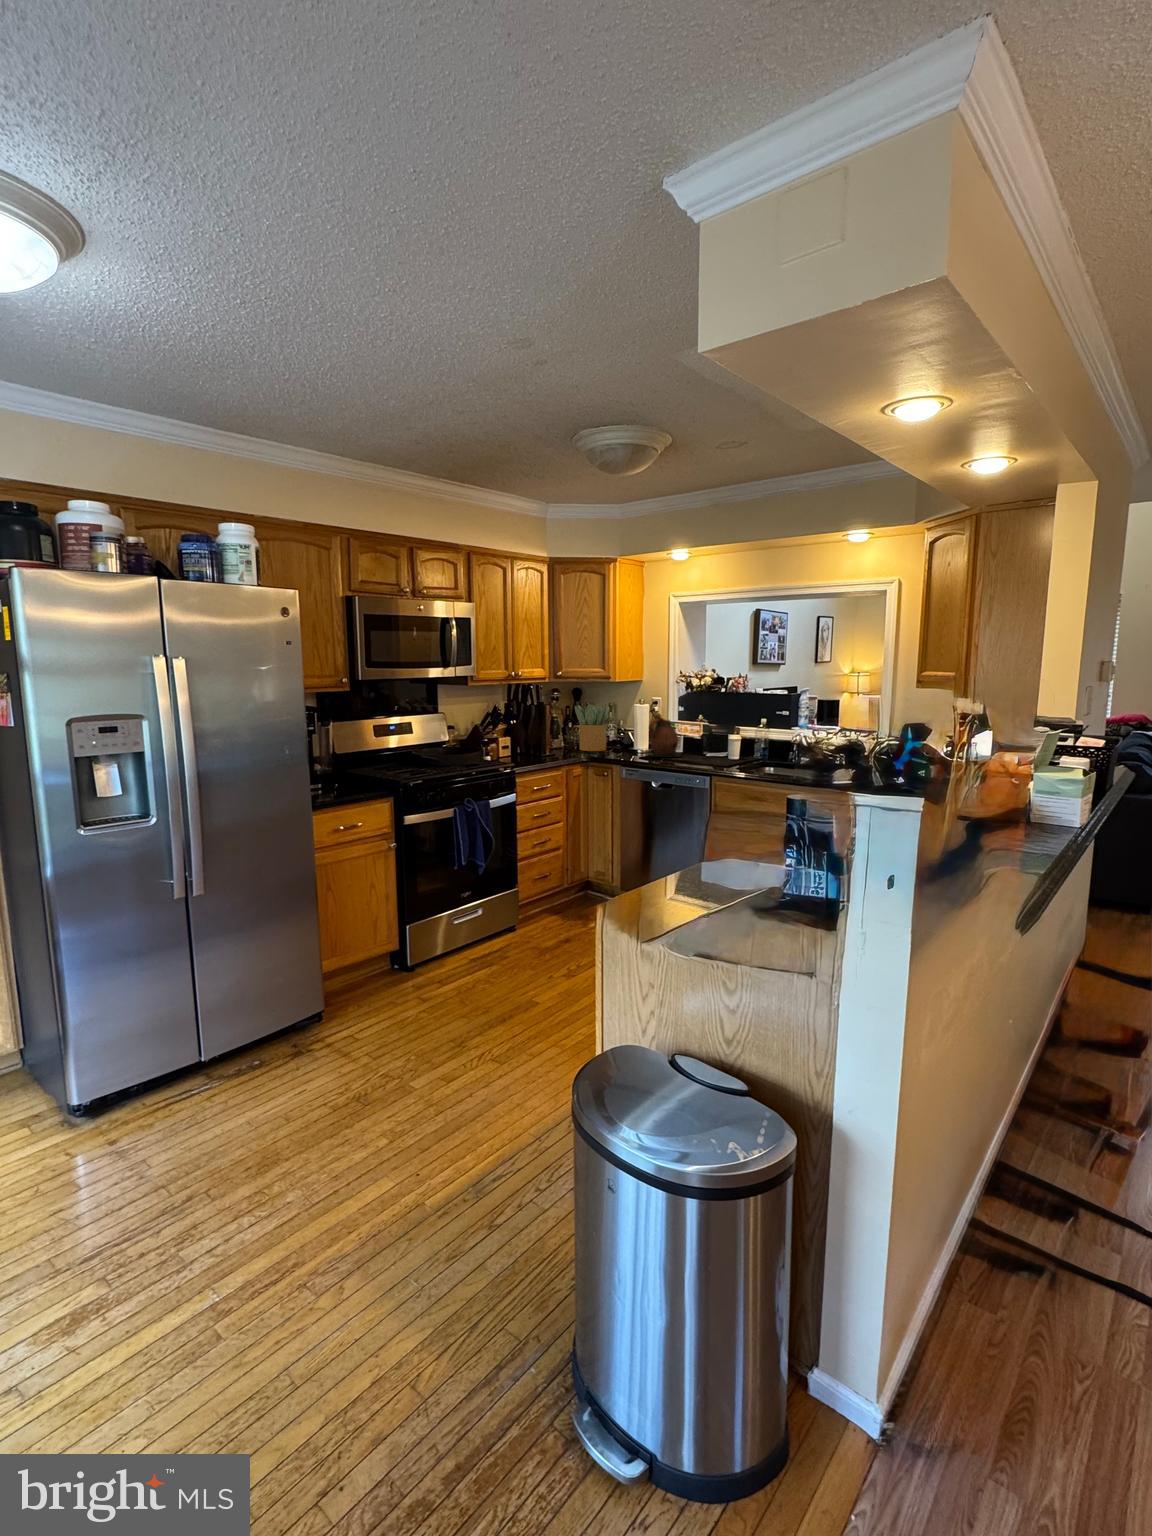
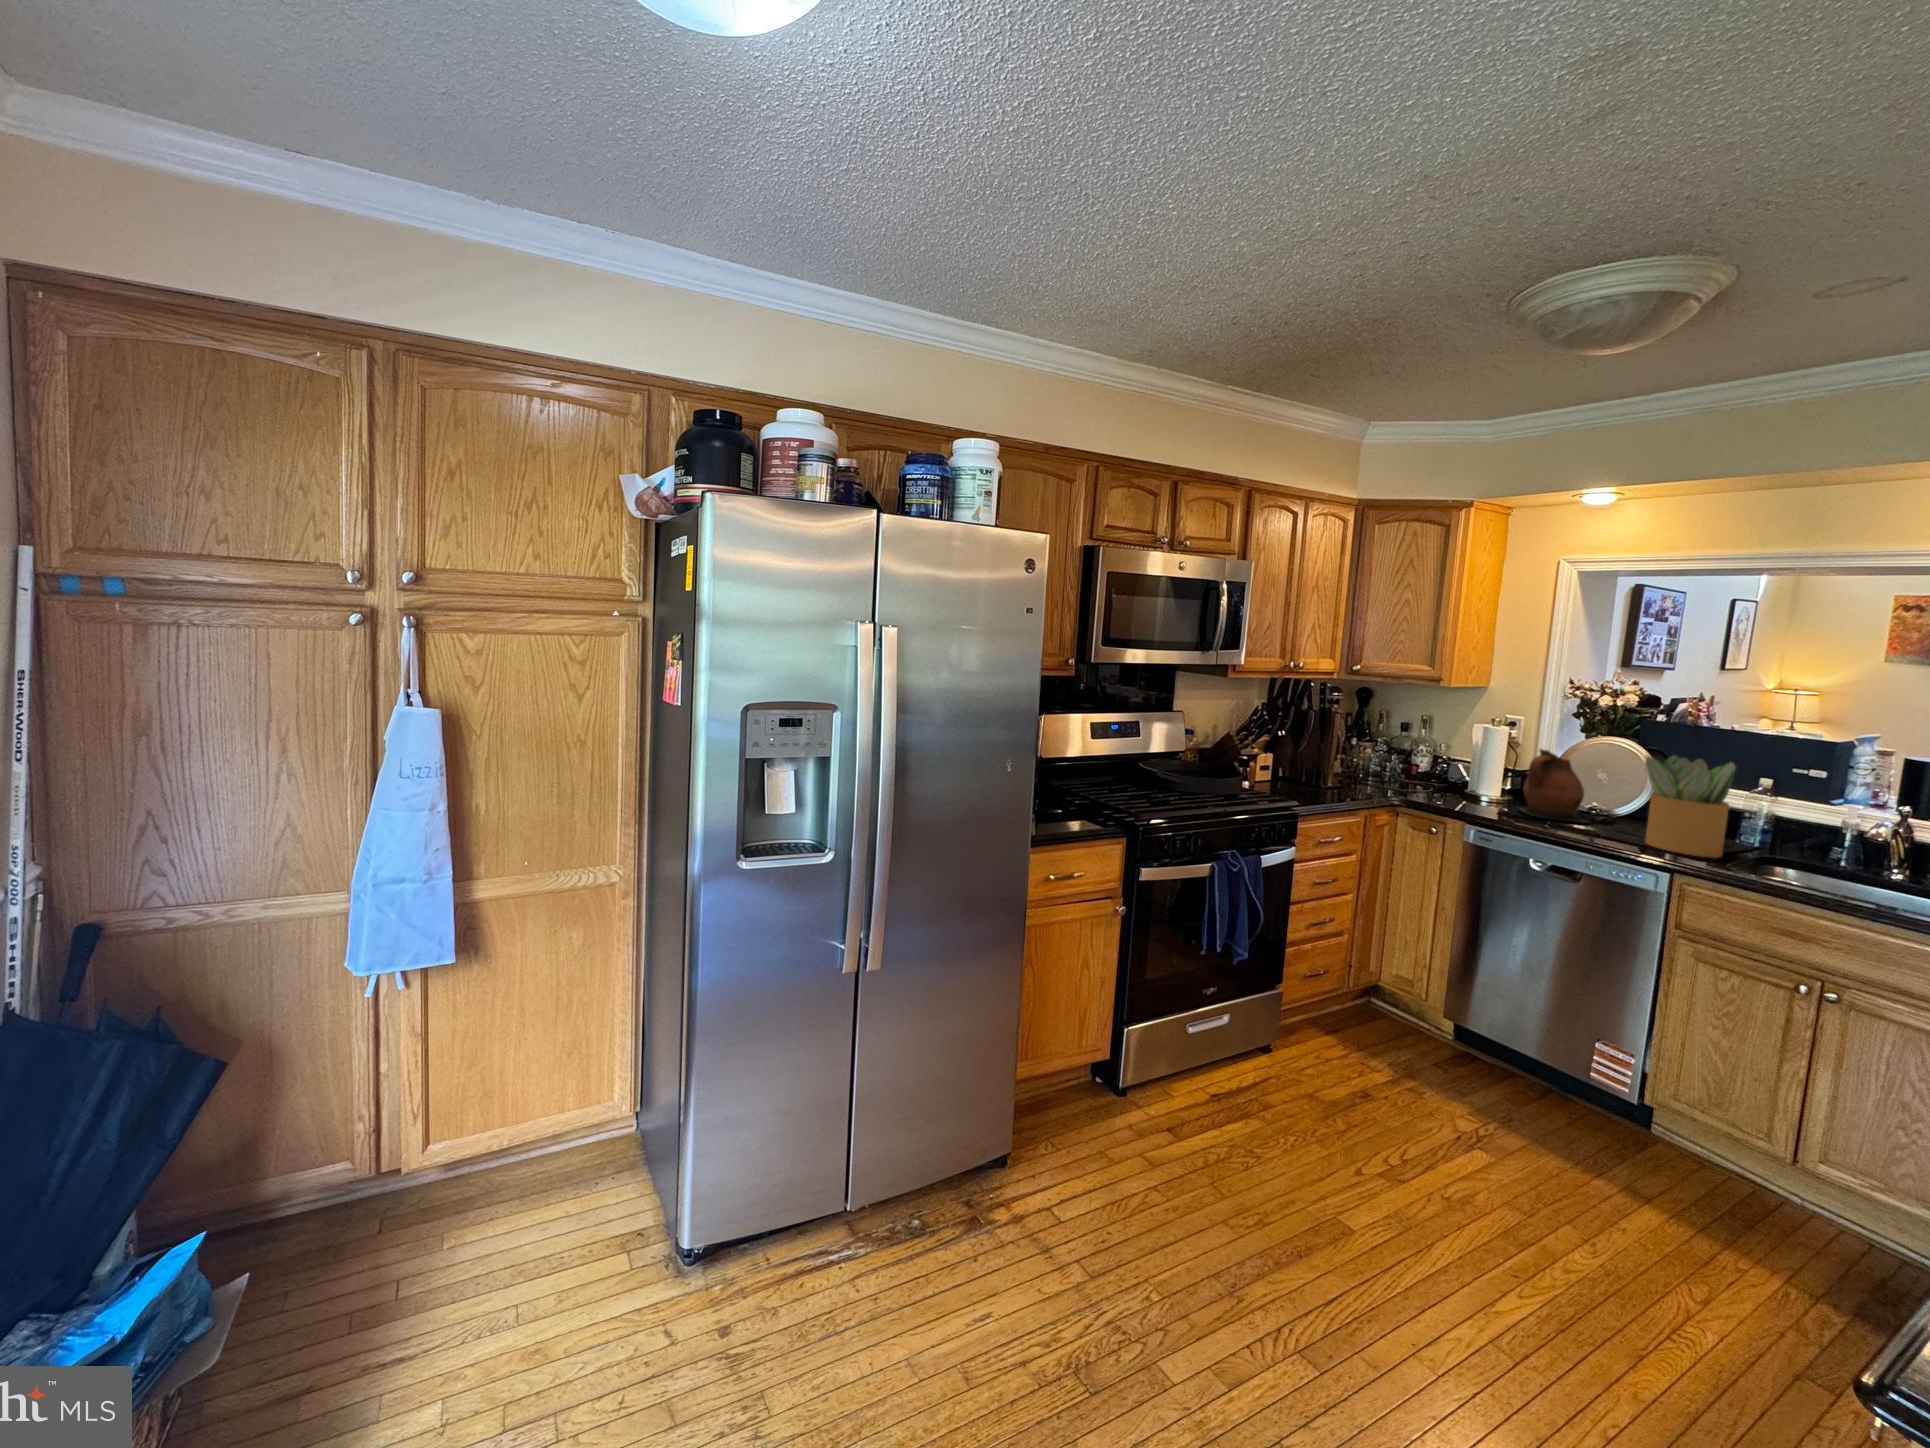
potted plant: present [575,704,610,751] -> present [1645,755,1736,858]

